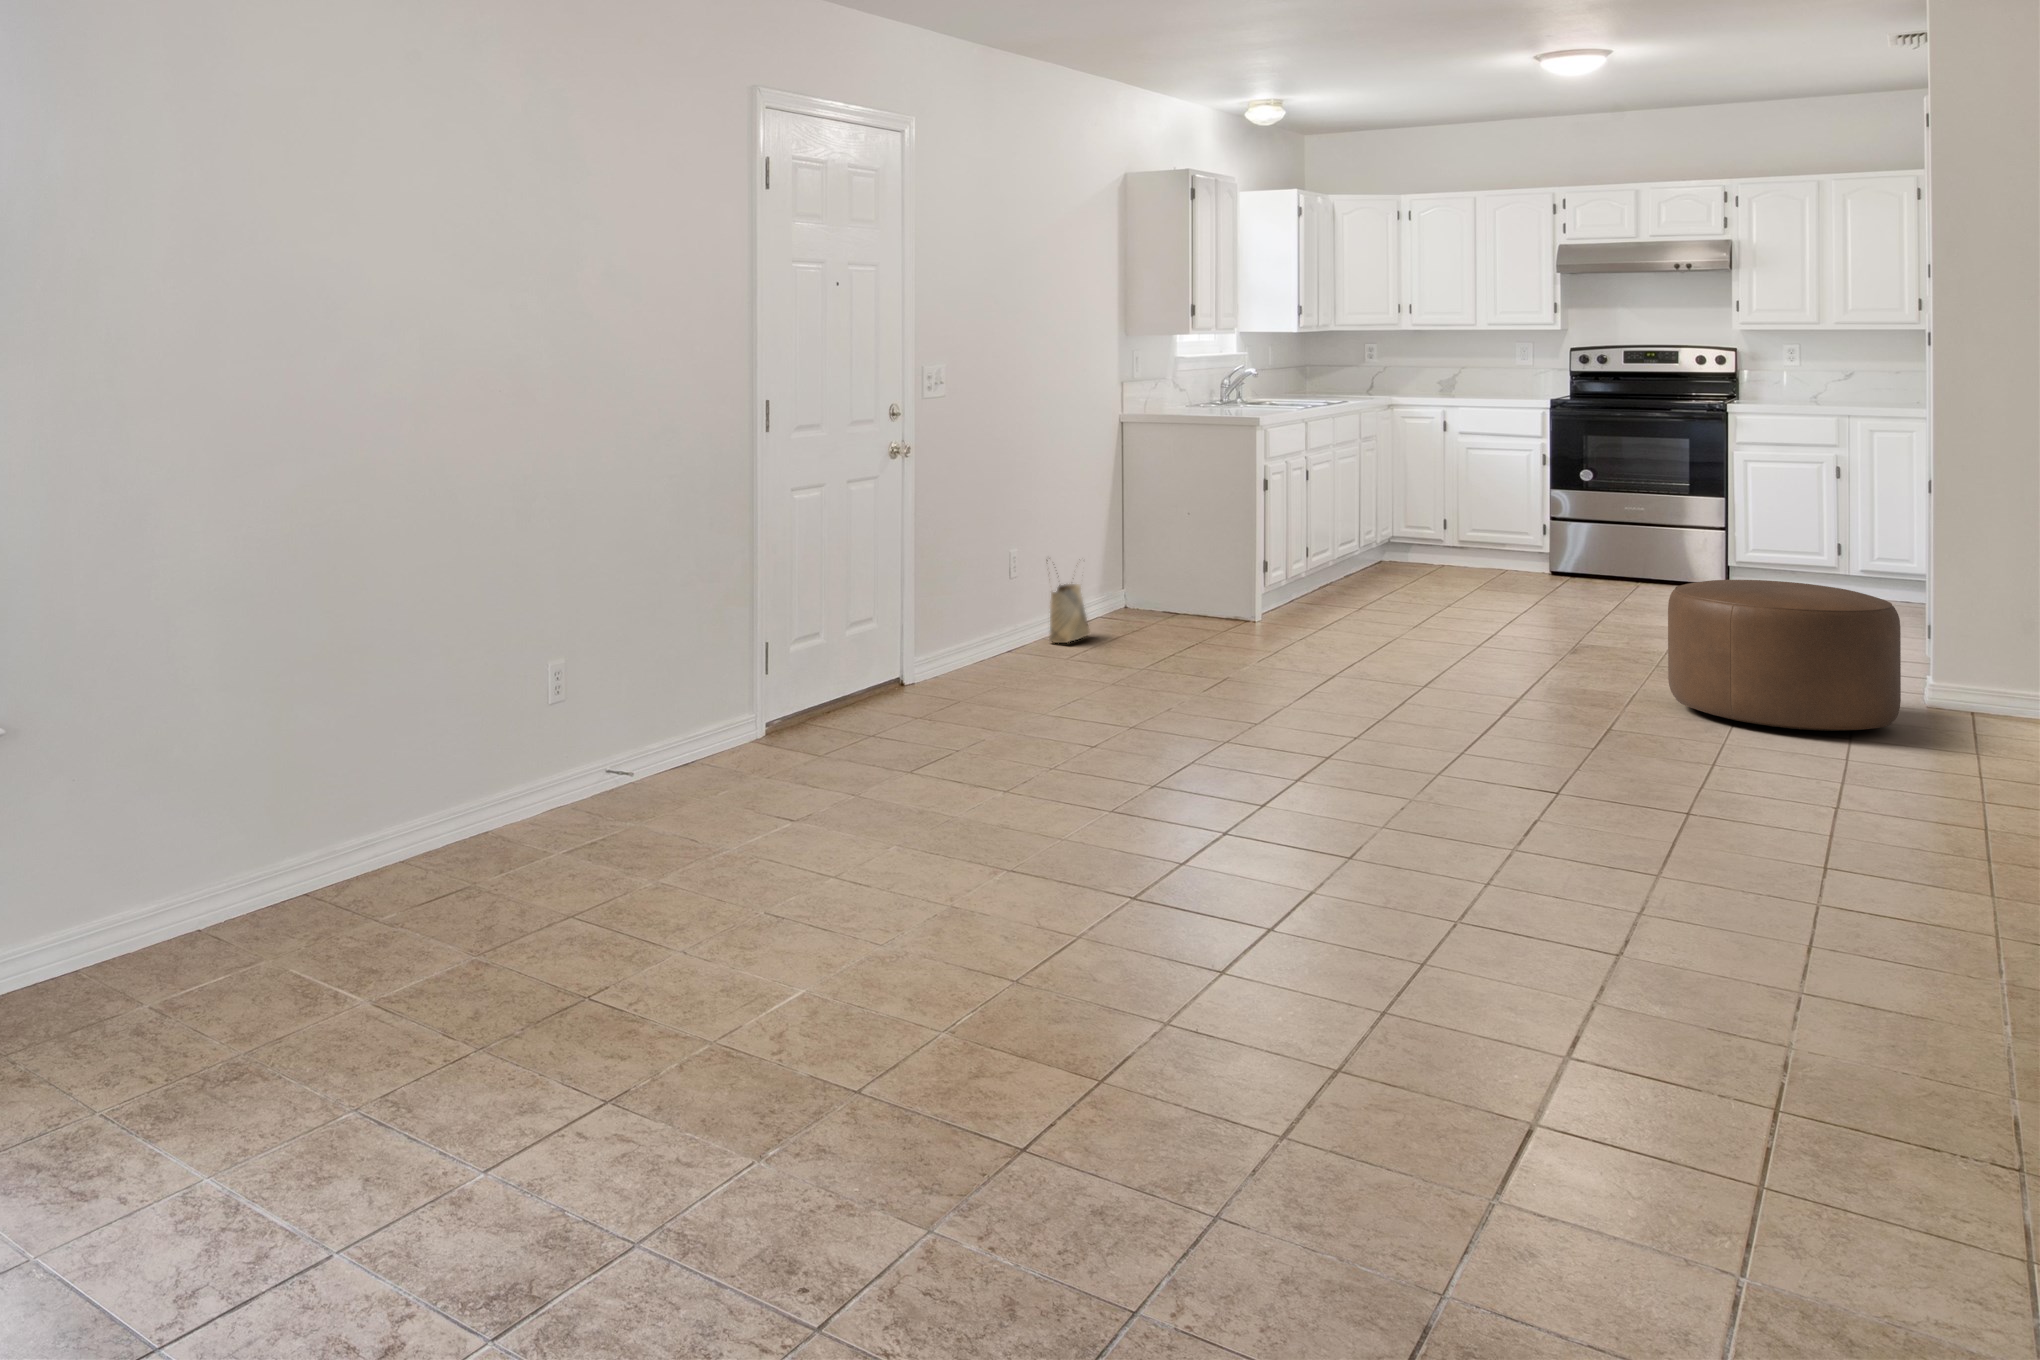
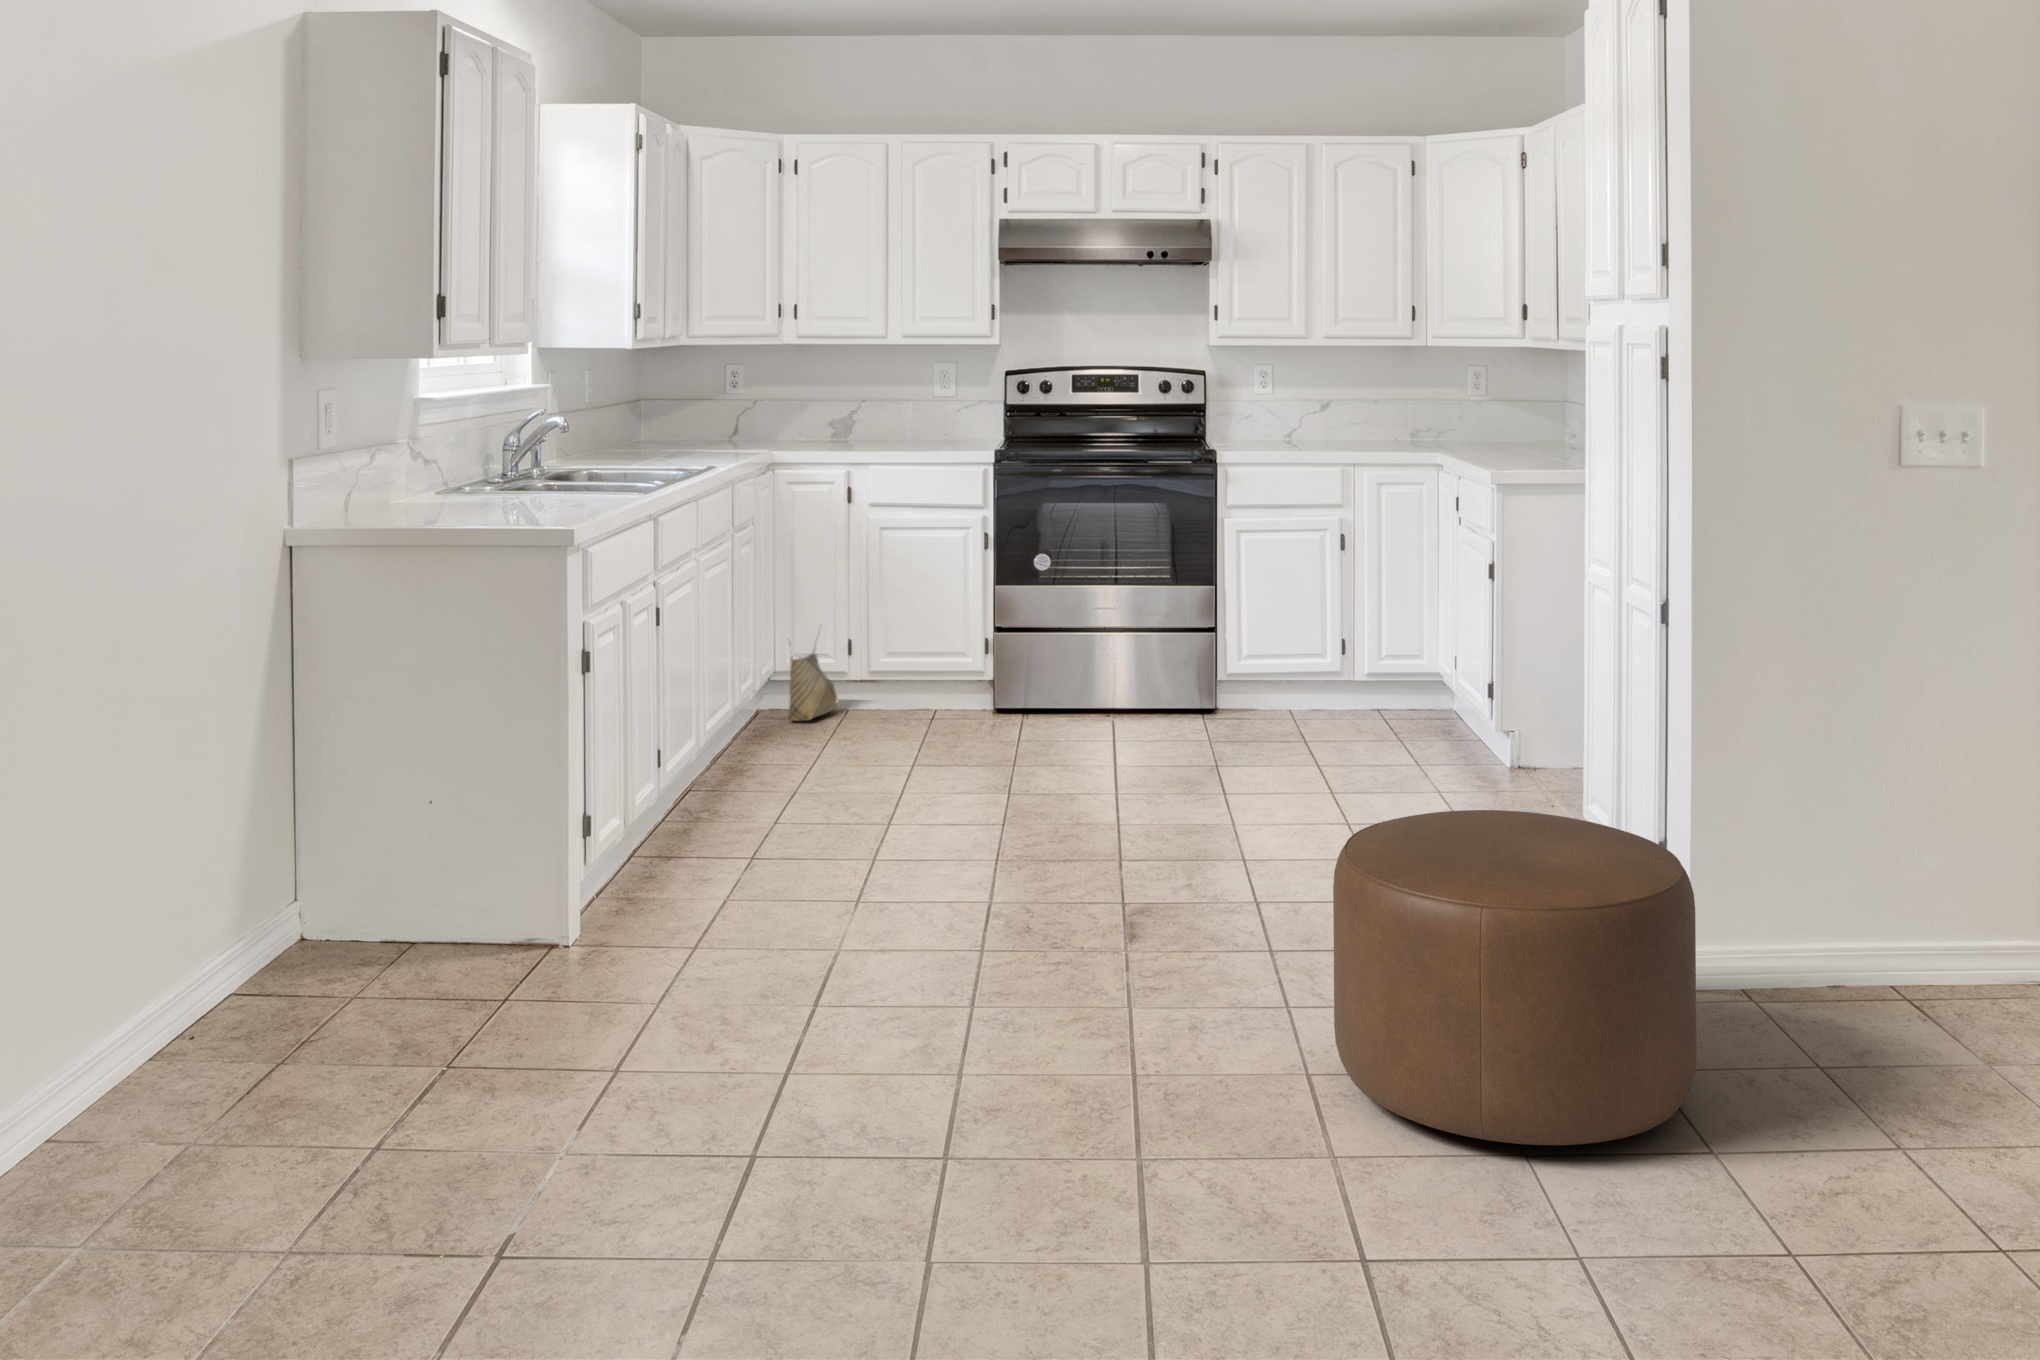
woven basket: present [1047,560,1090,643] -> present [789,642,838,721]

